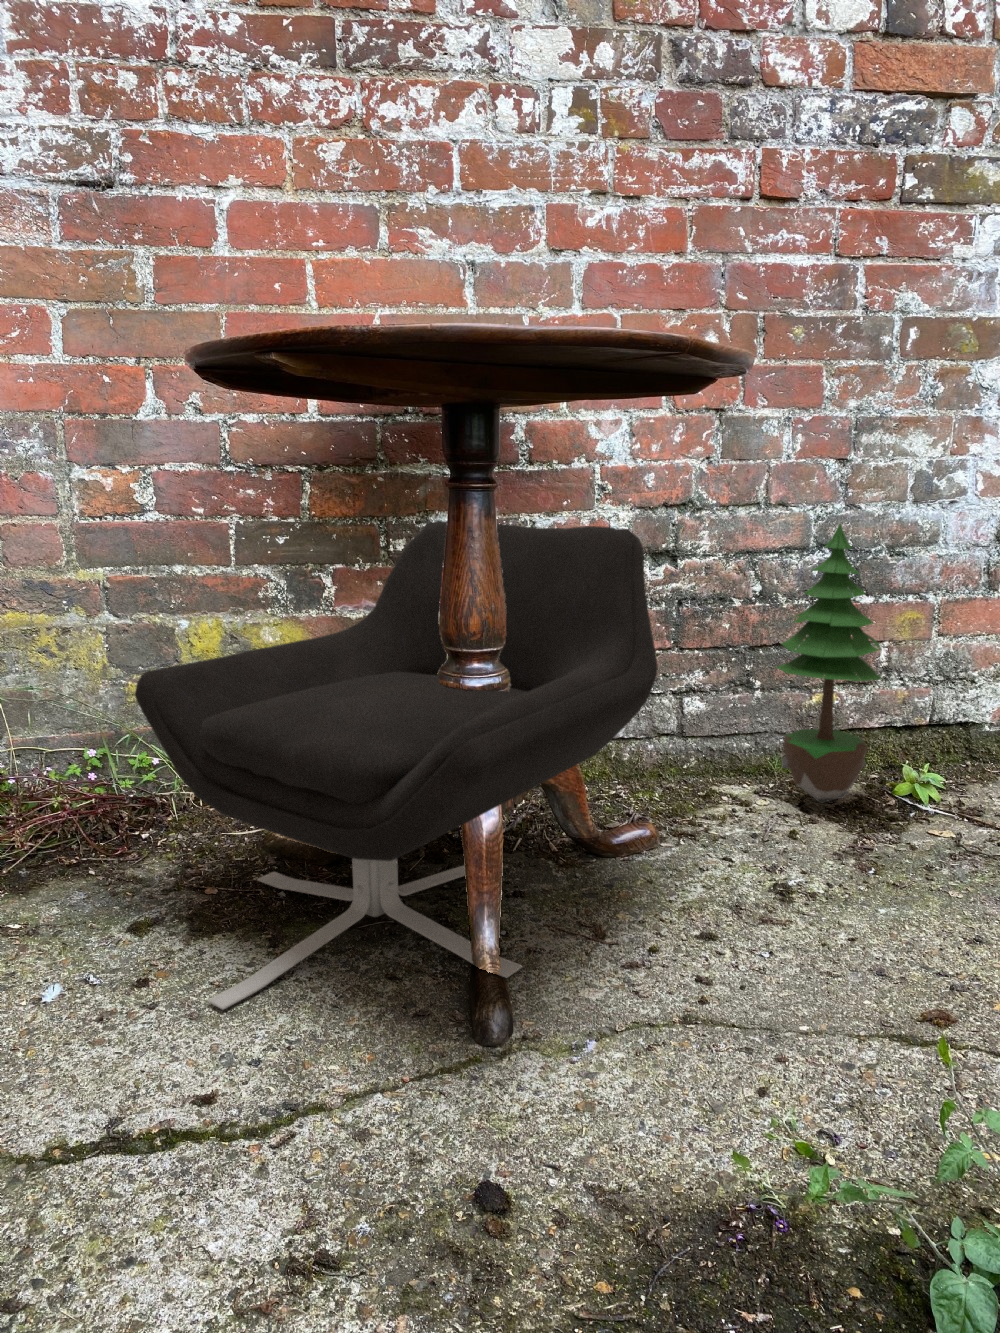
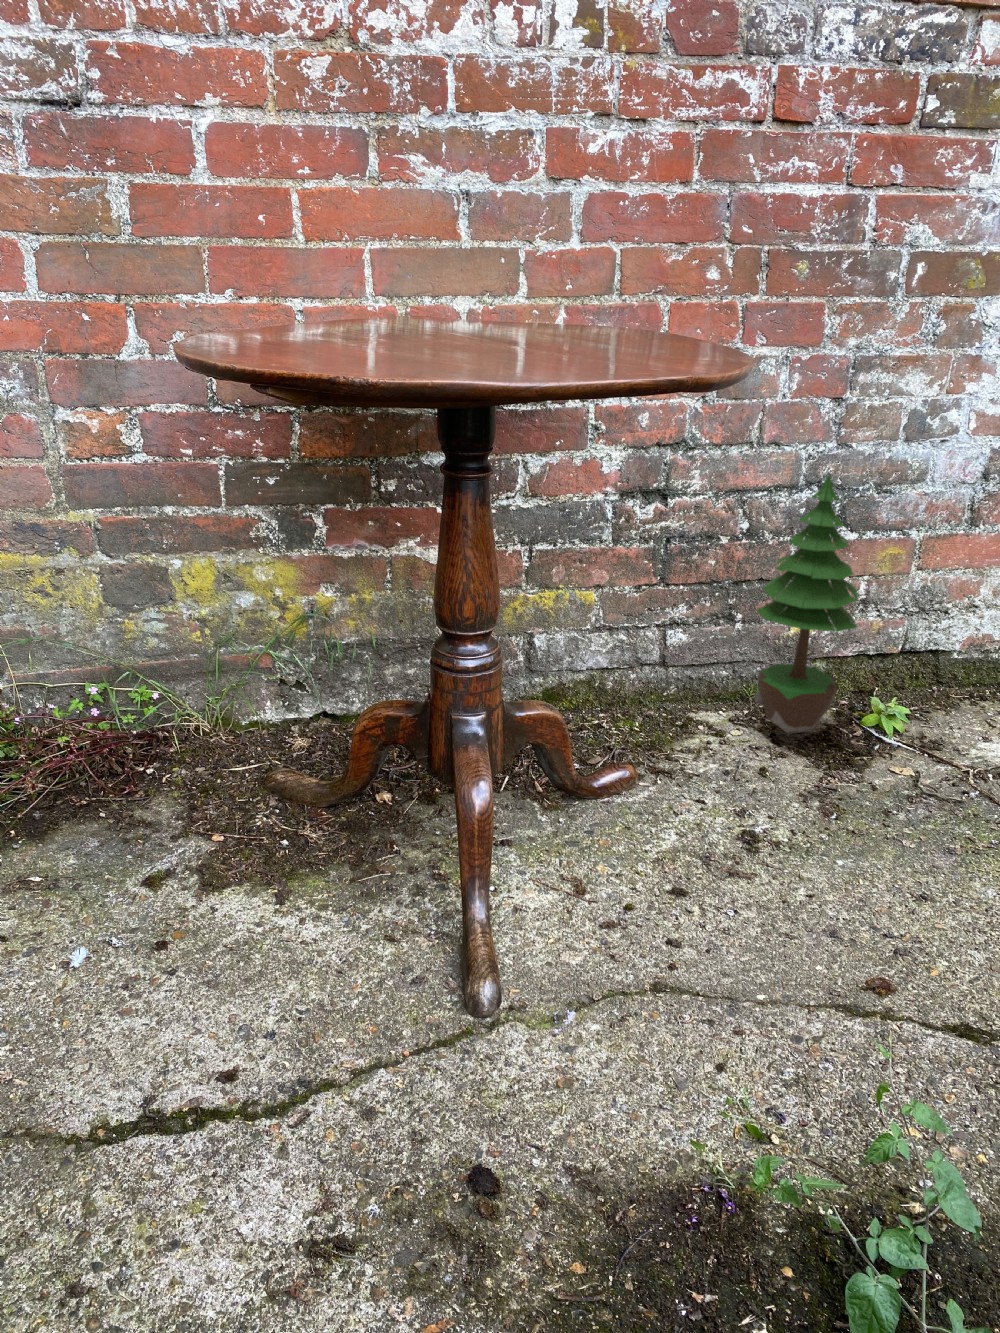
lounge chair: present [135,521,657,1010] -> none [139,470,644,975]

